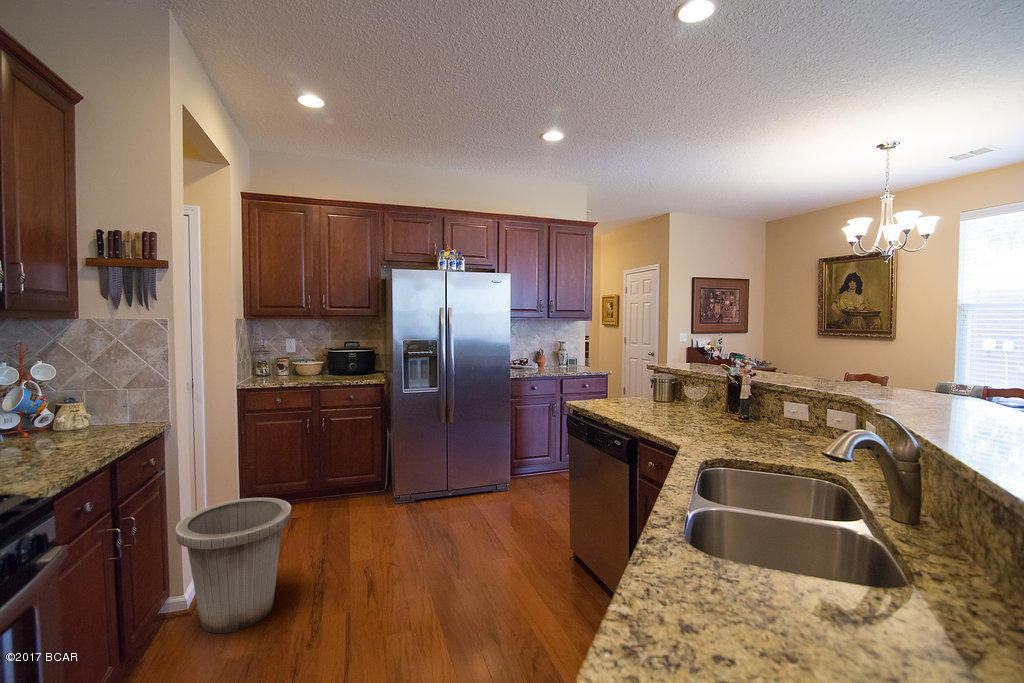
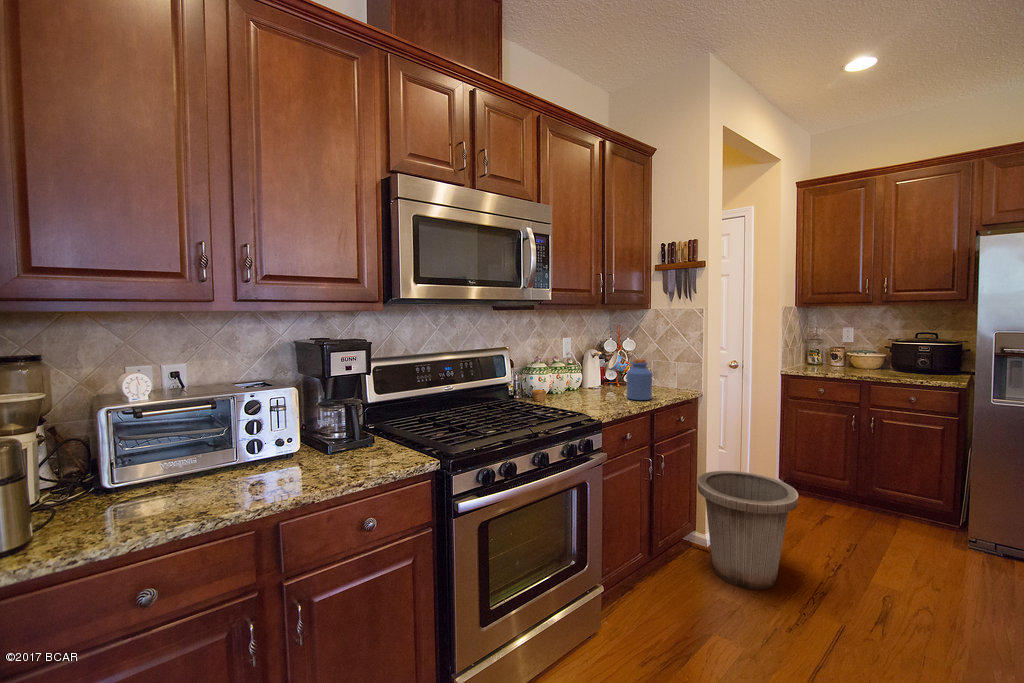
jar: none [58,391,108,452] -> present [627,359,652,400]

